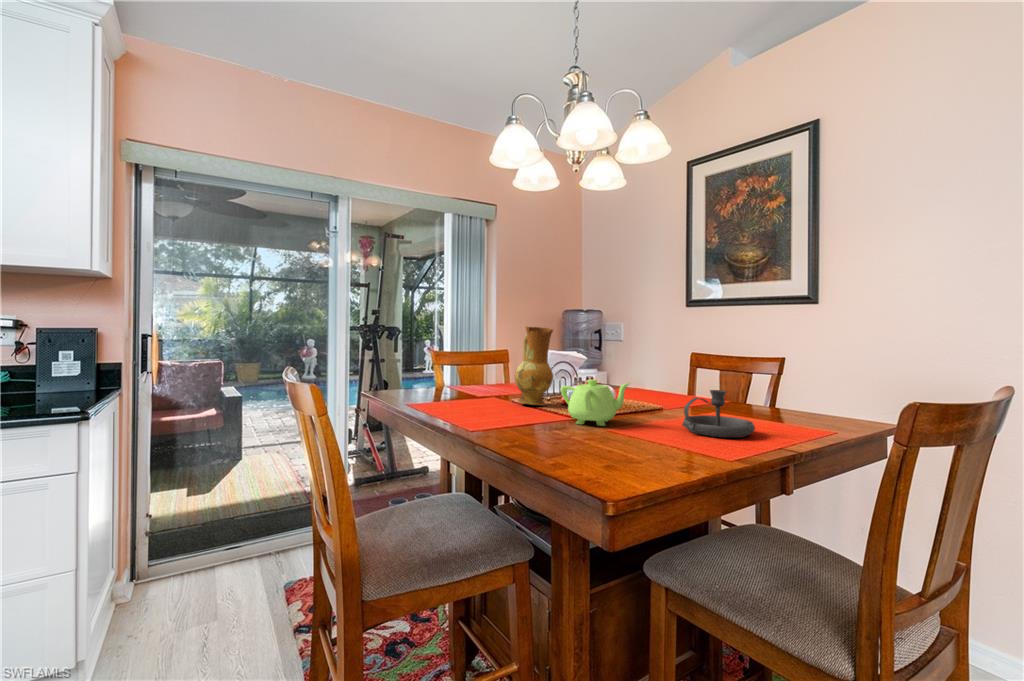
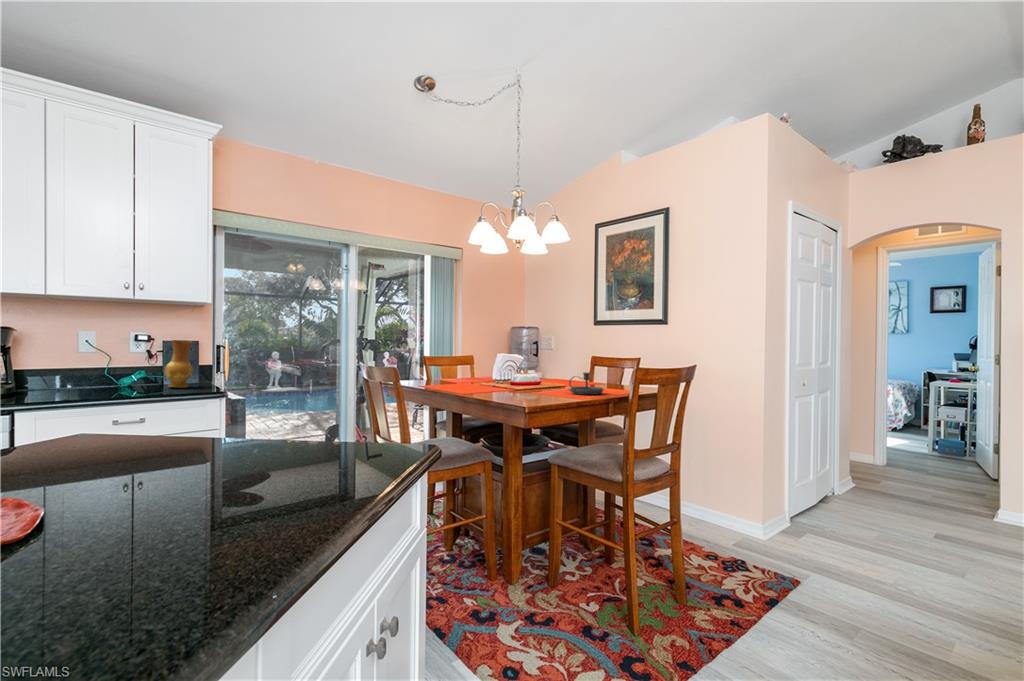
ceramic jug: present [515,326,553,406] -> present [165,340,193,388]
teapot: present [561,380,630,426] -> none [508,369,545,392]

